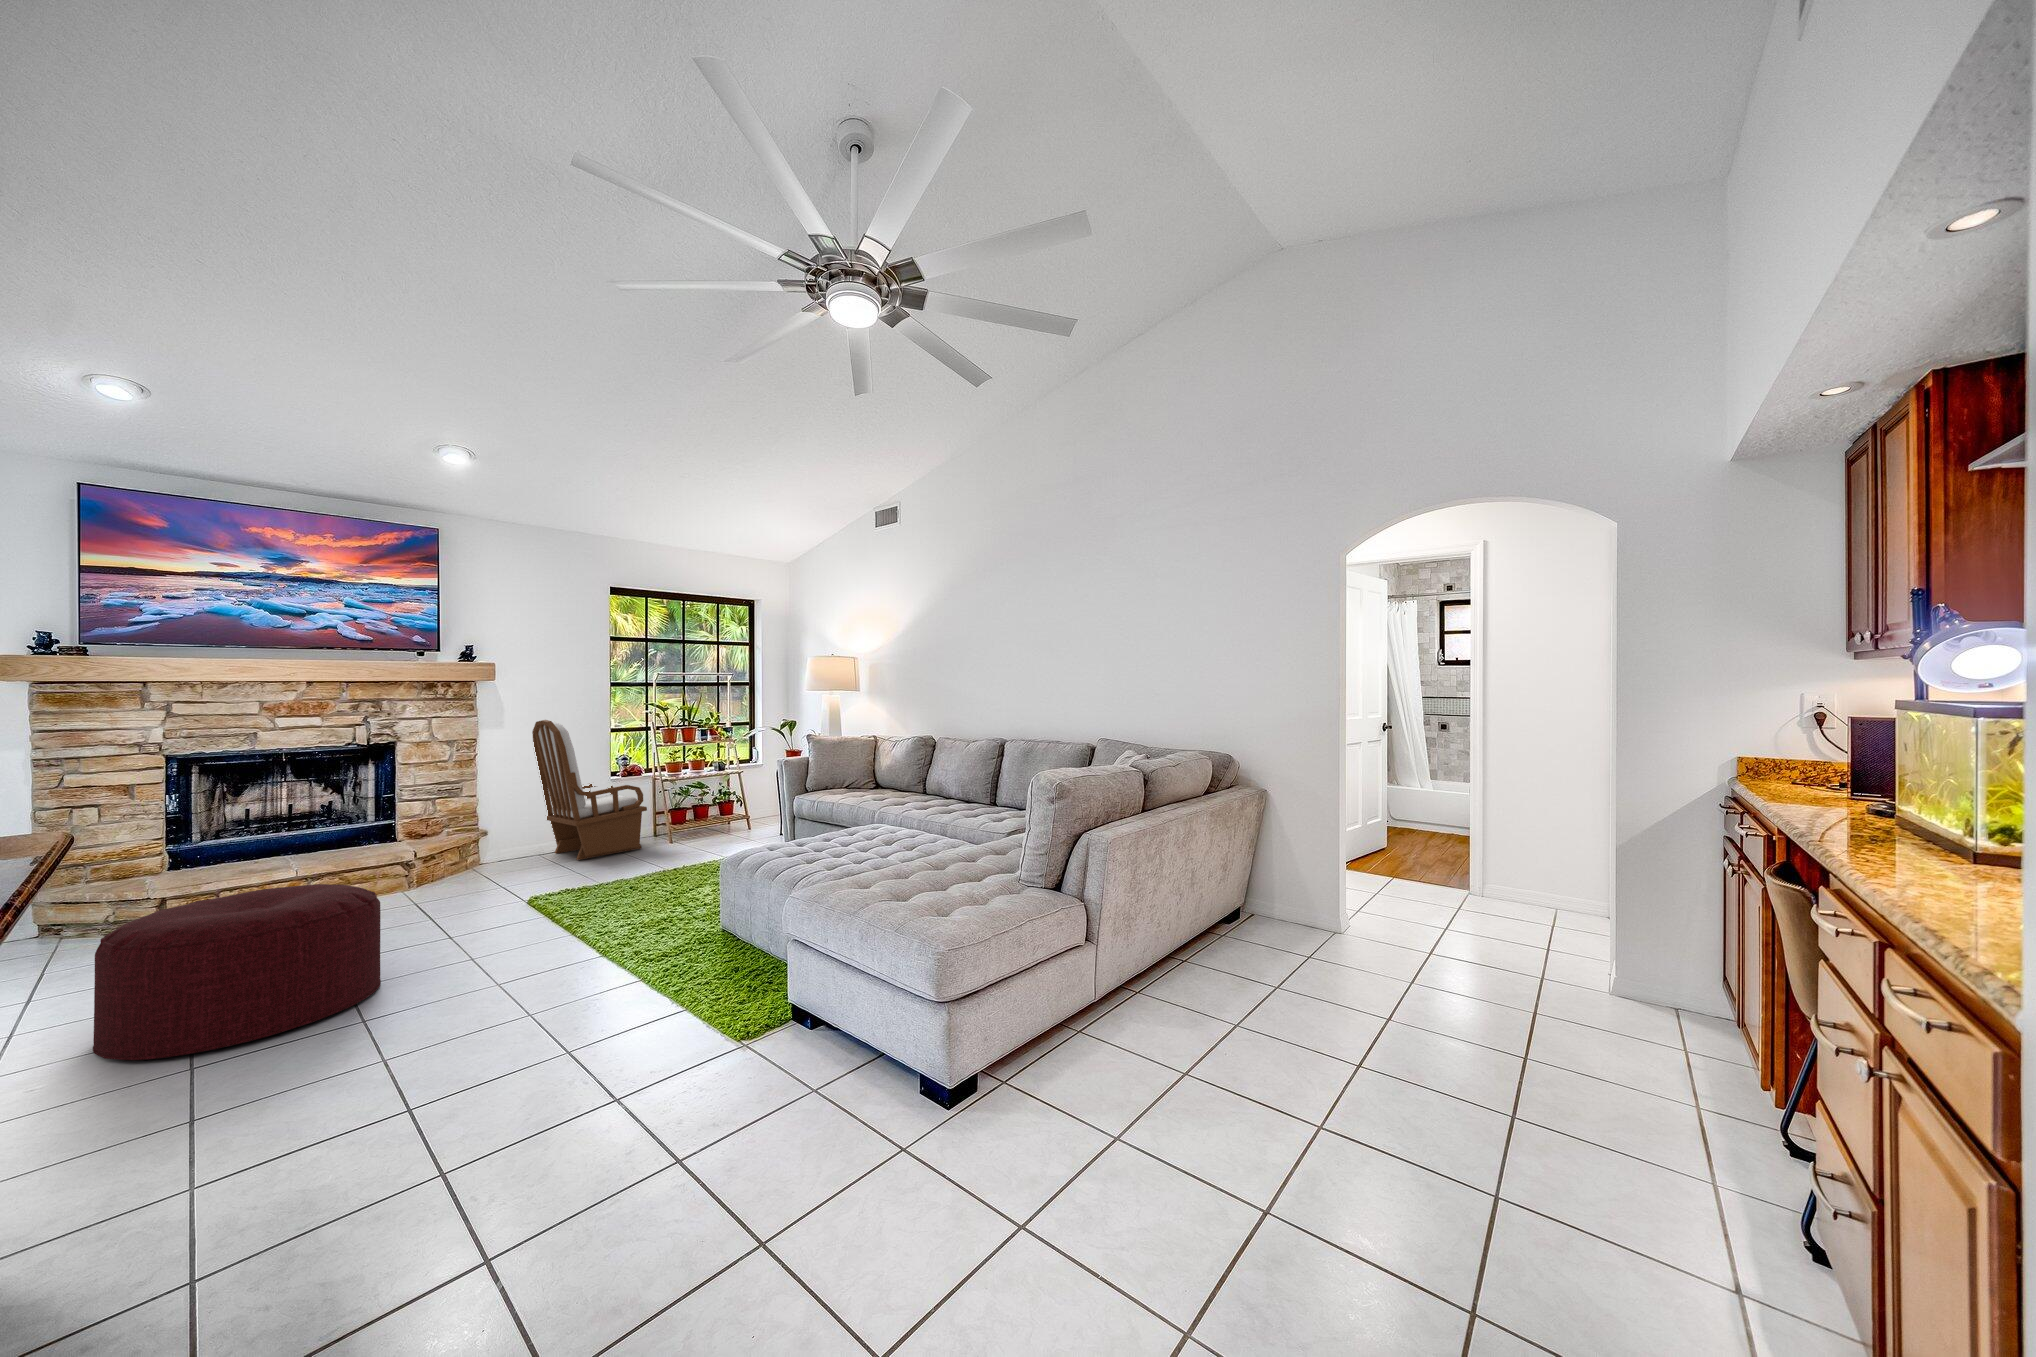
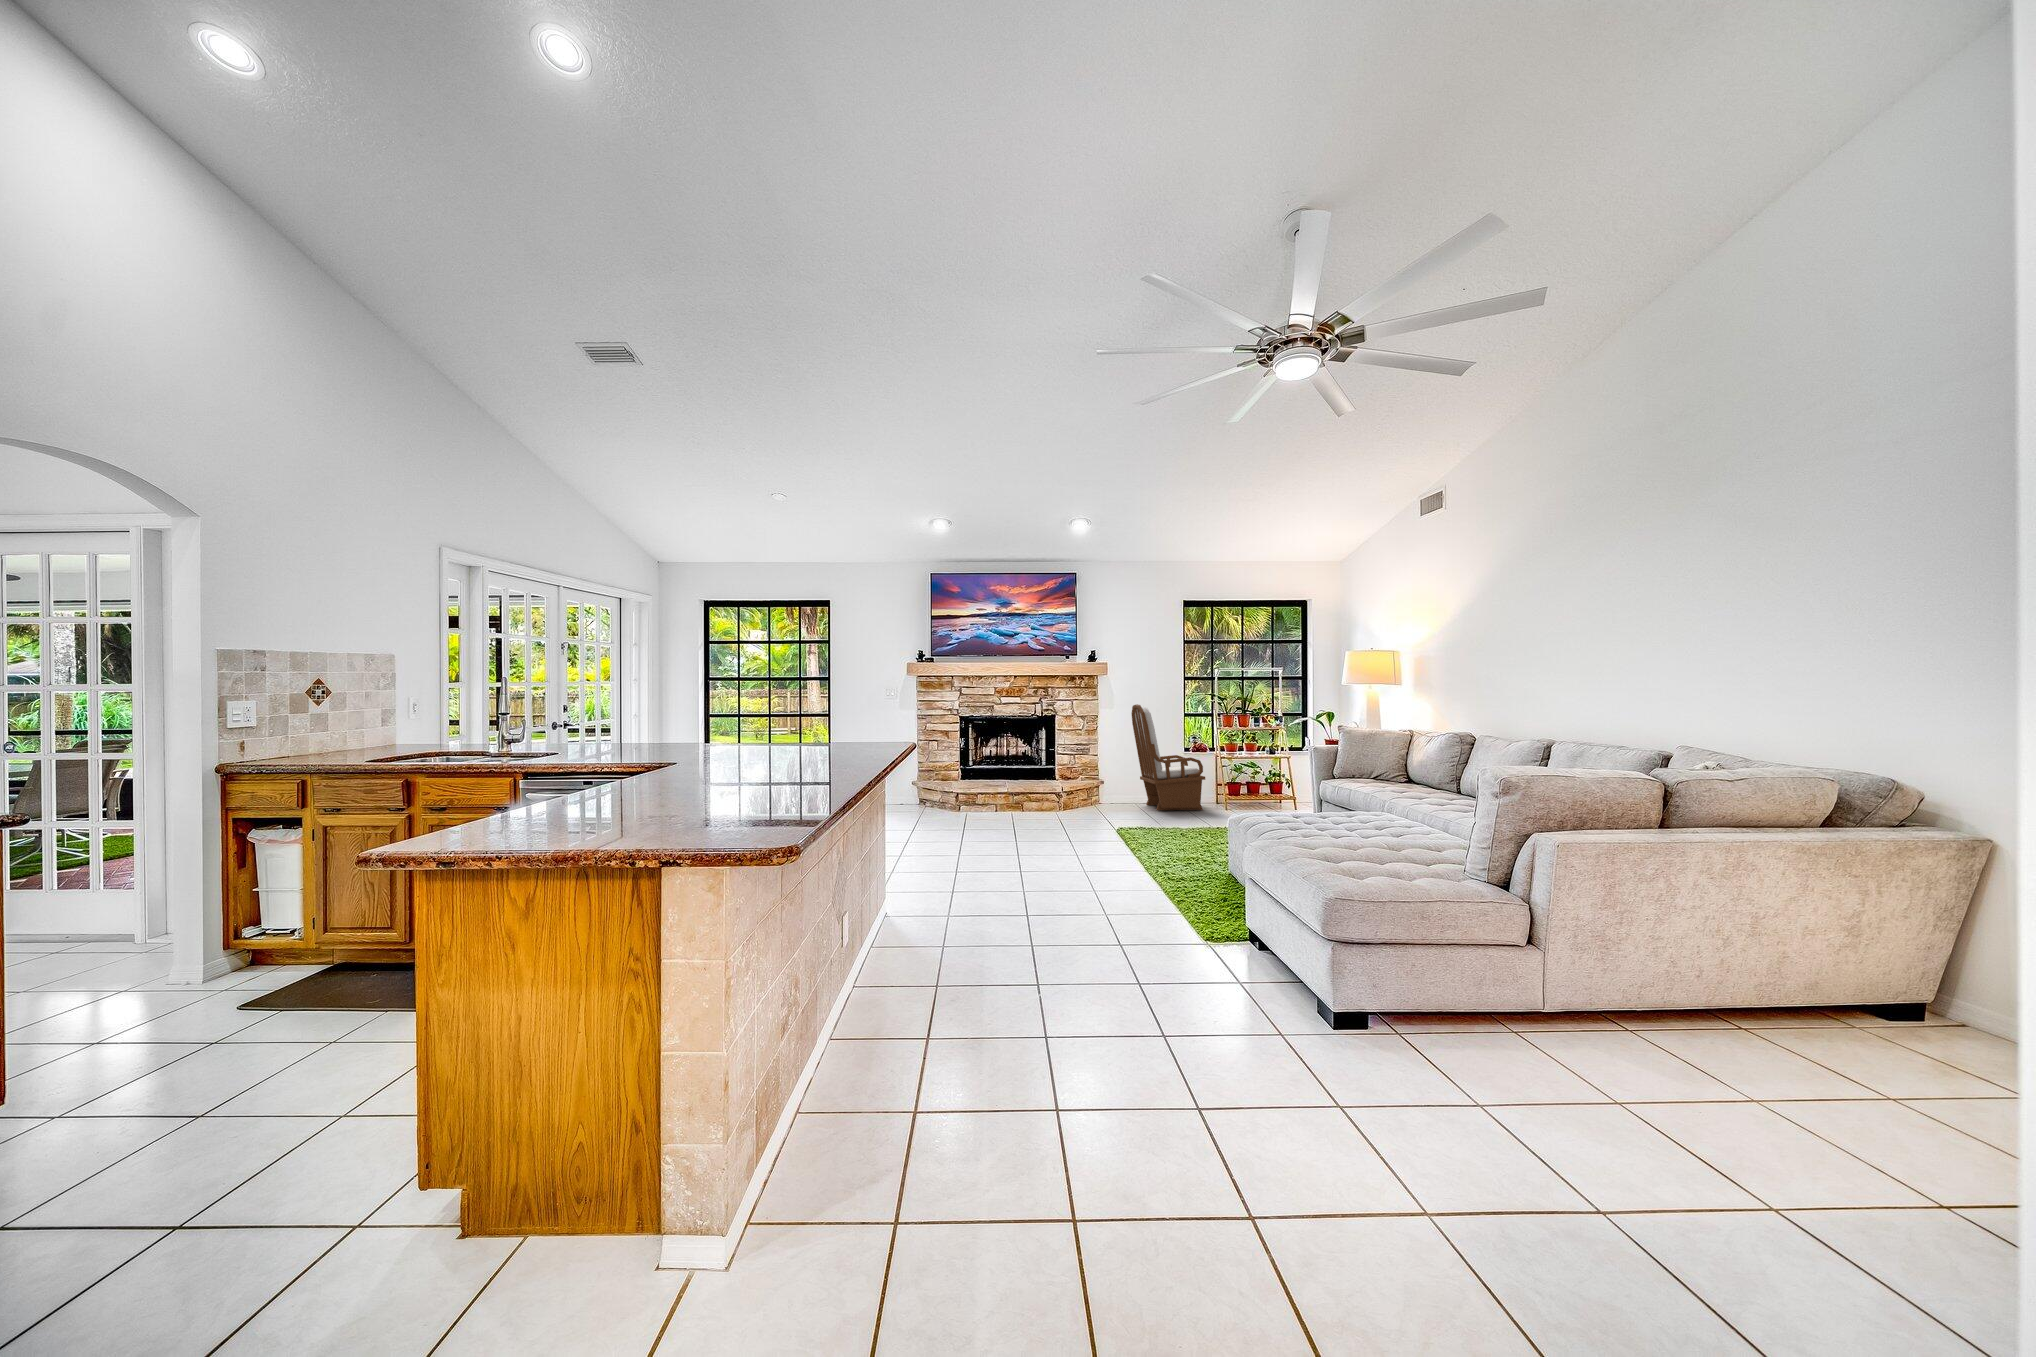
ottoman: present [93,884,381,1060] -> none [930,785,1031,855]

